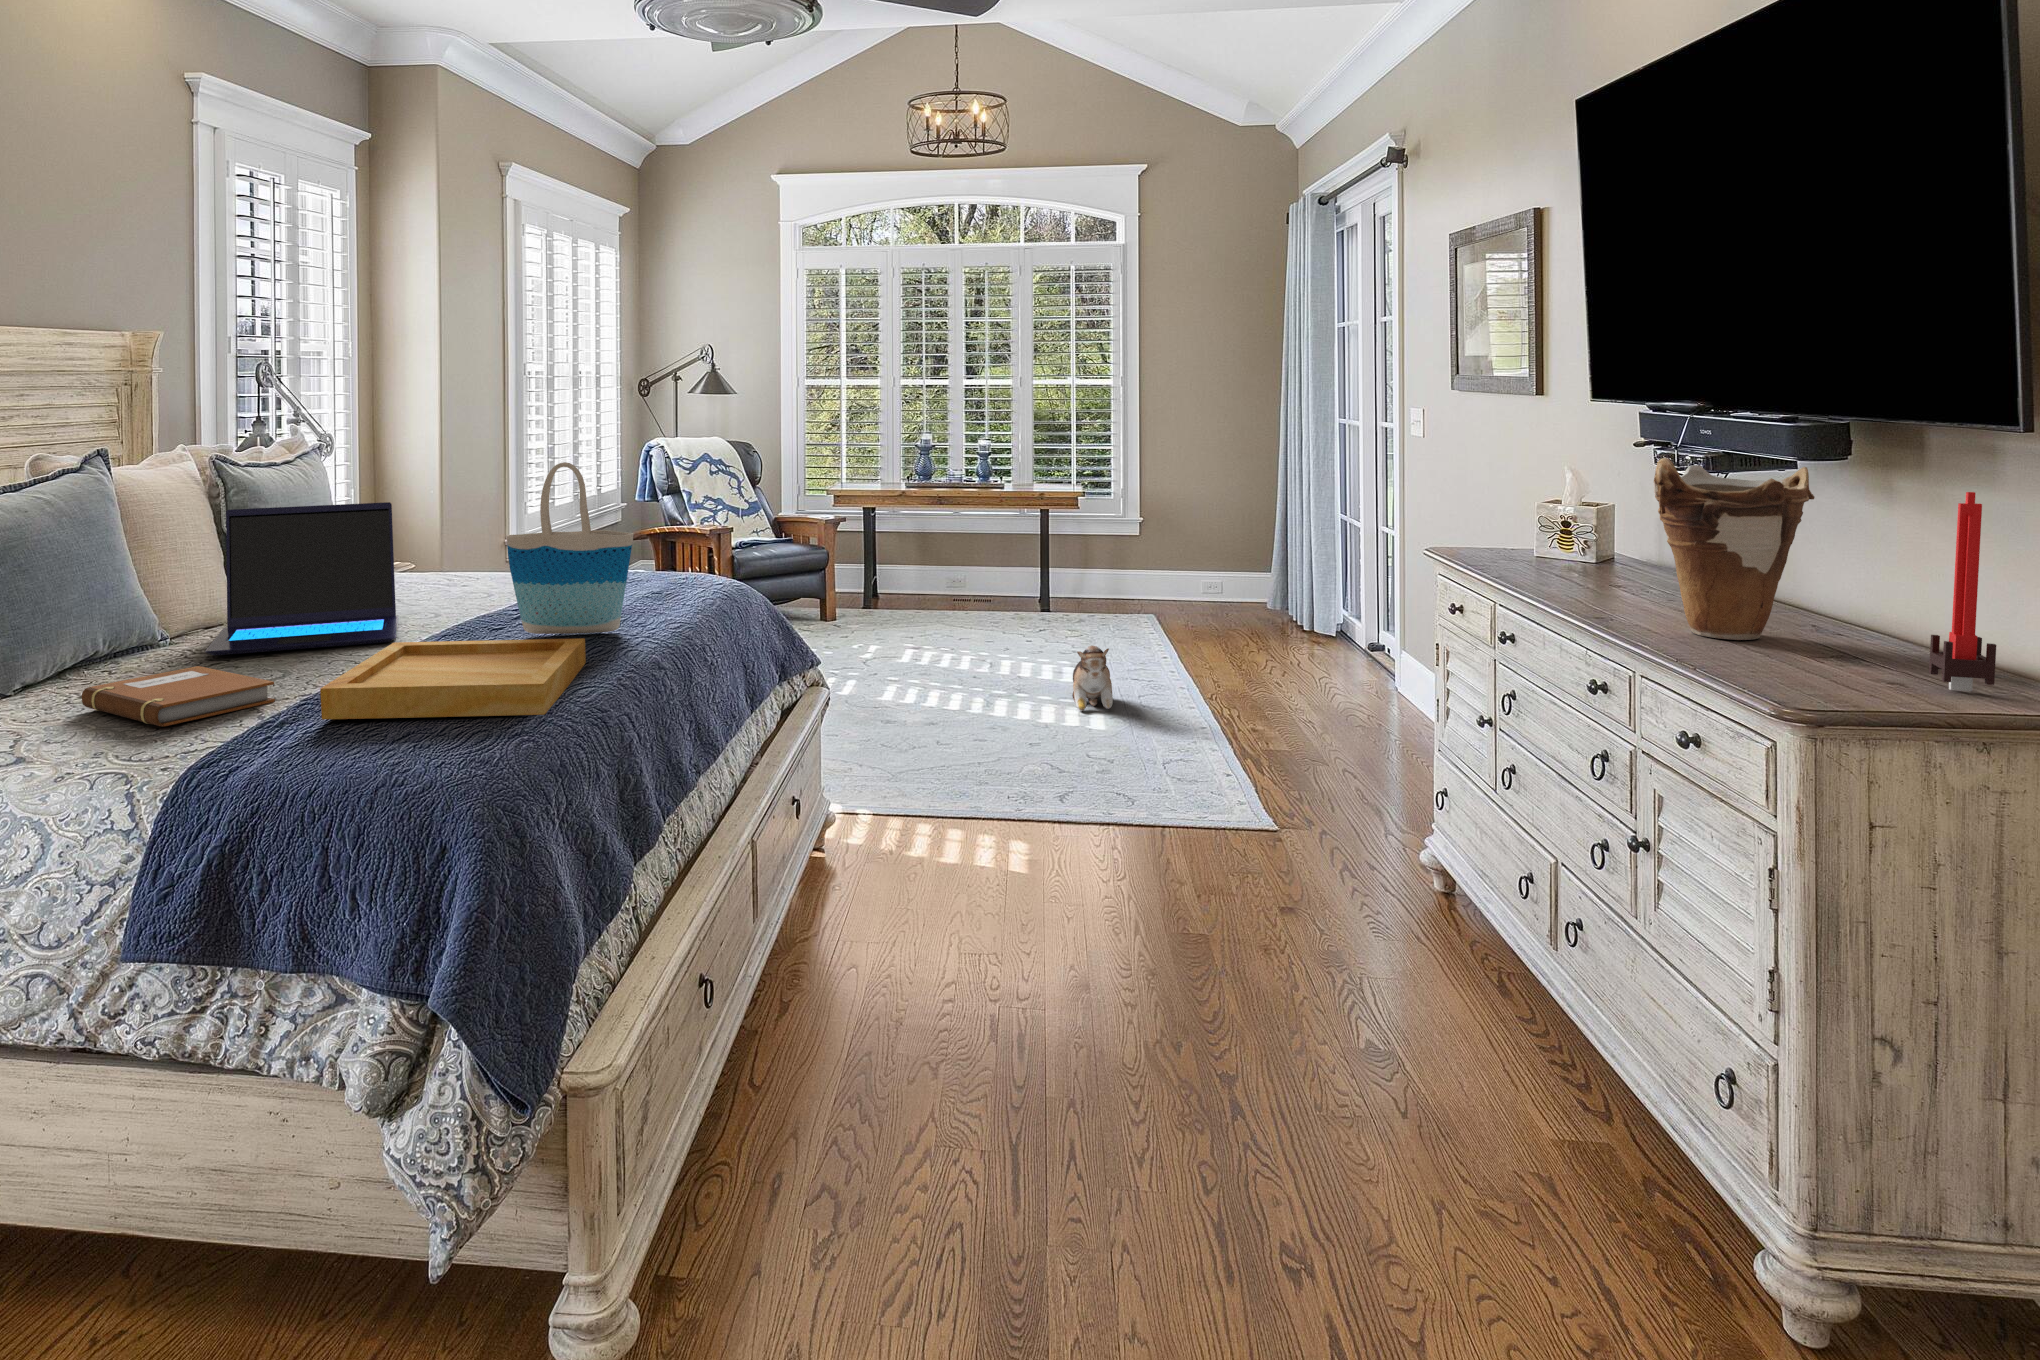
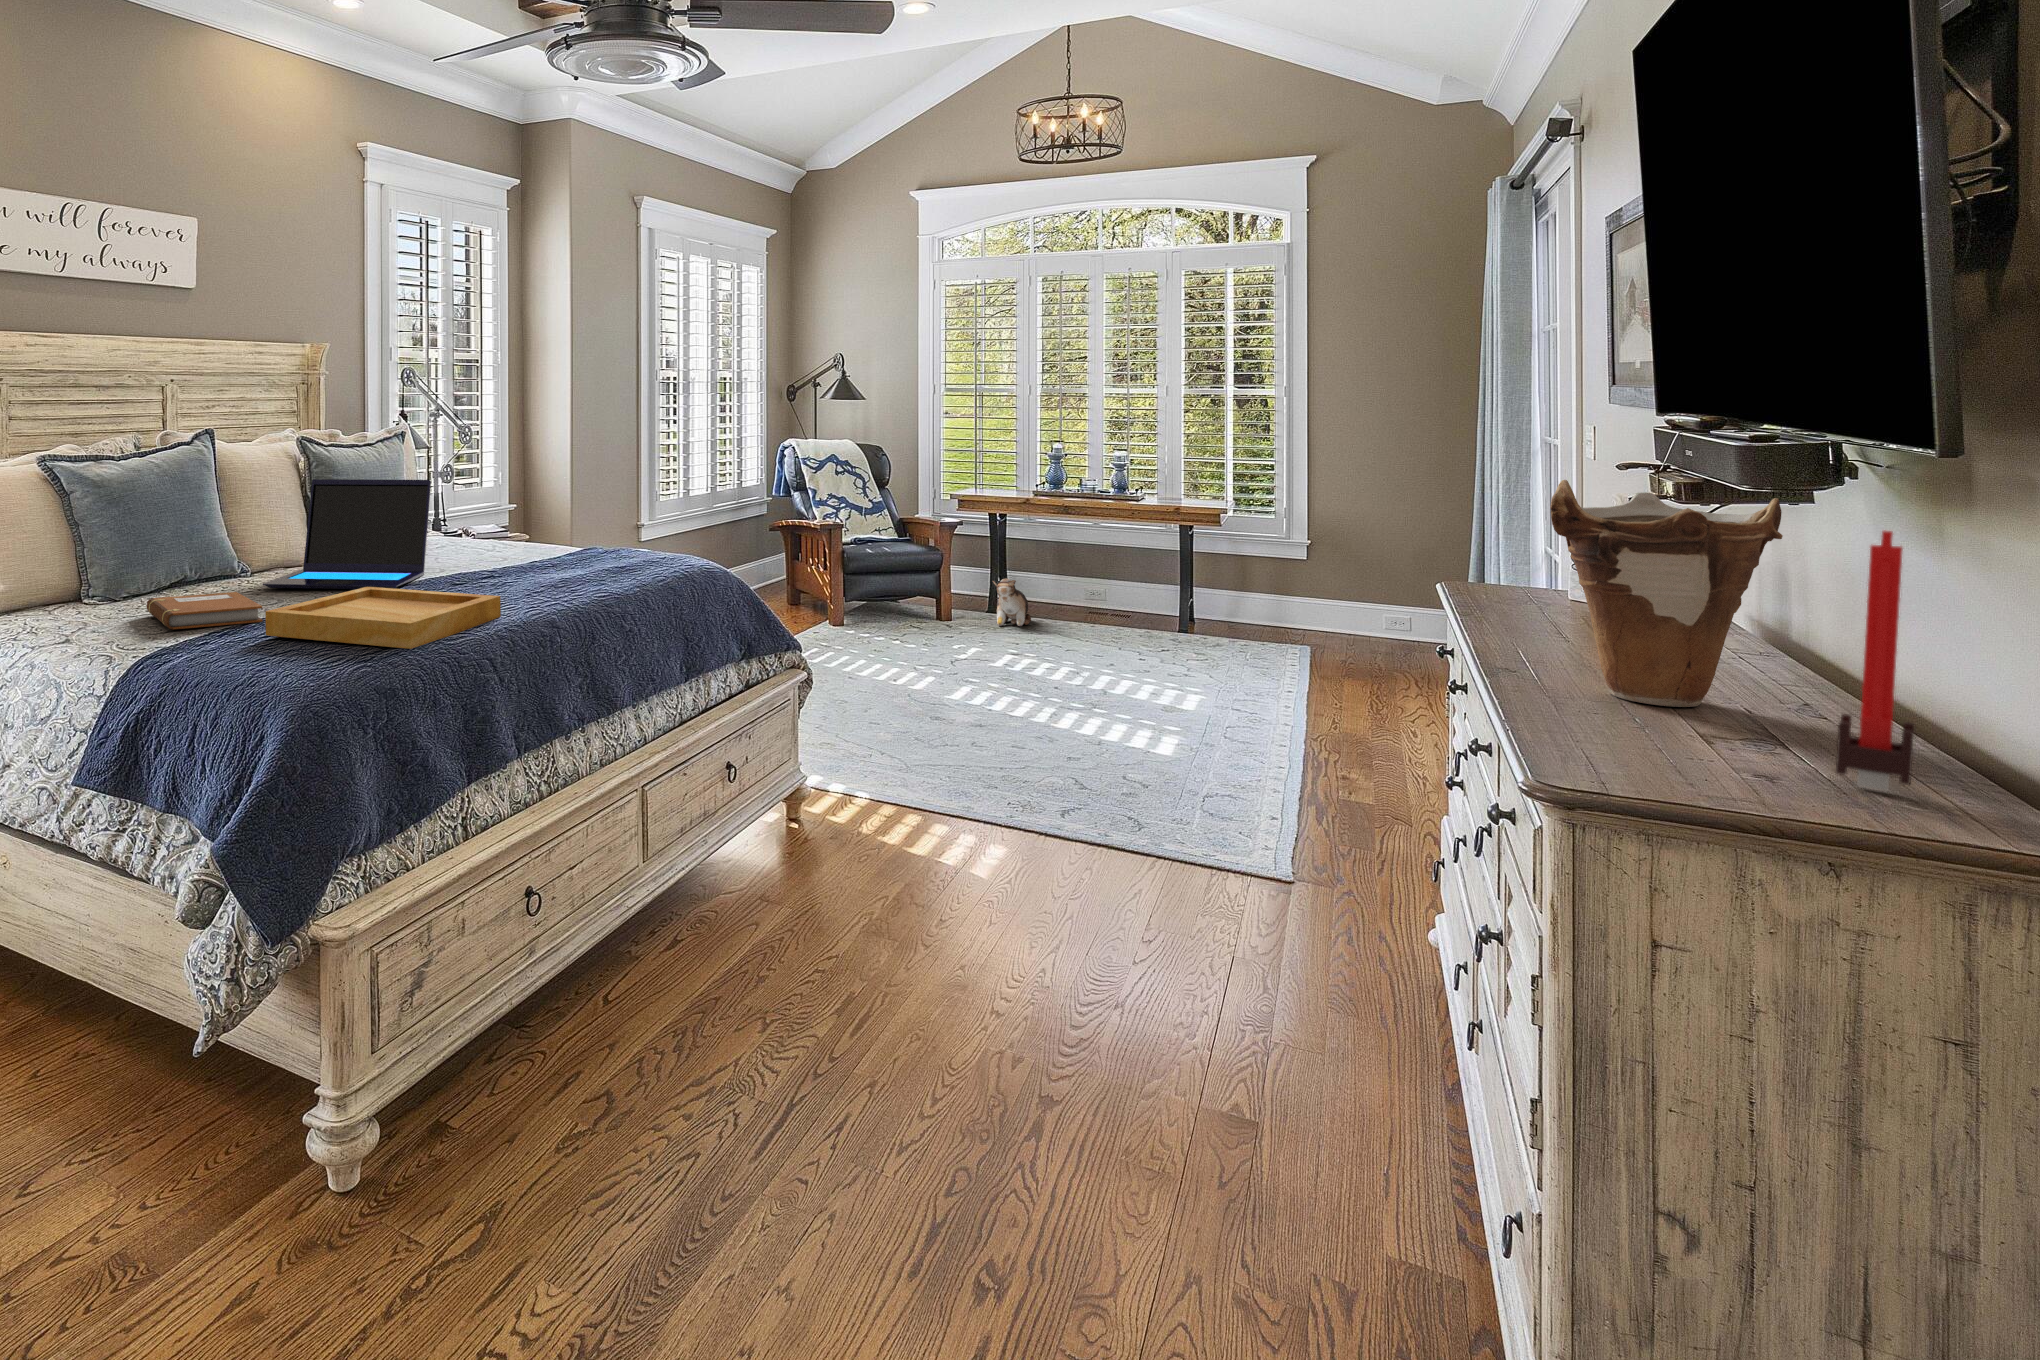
tote bag: present [506,462,634,634] -> none [478,450,574,596]
plush toy: present [1072,646,1113,711] -> present [993,578,1031,626]

